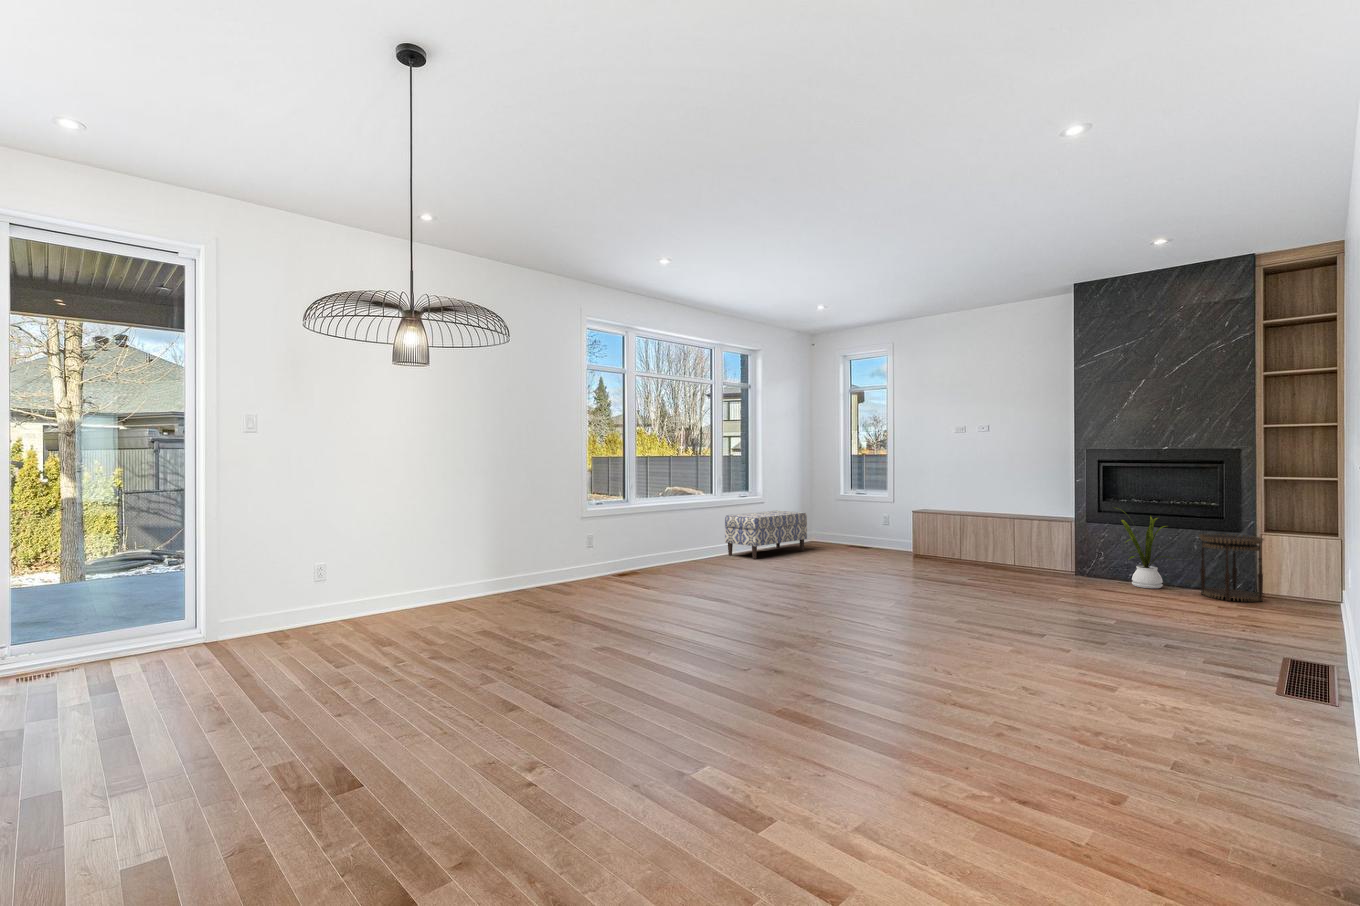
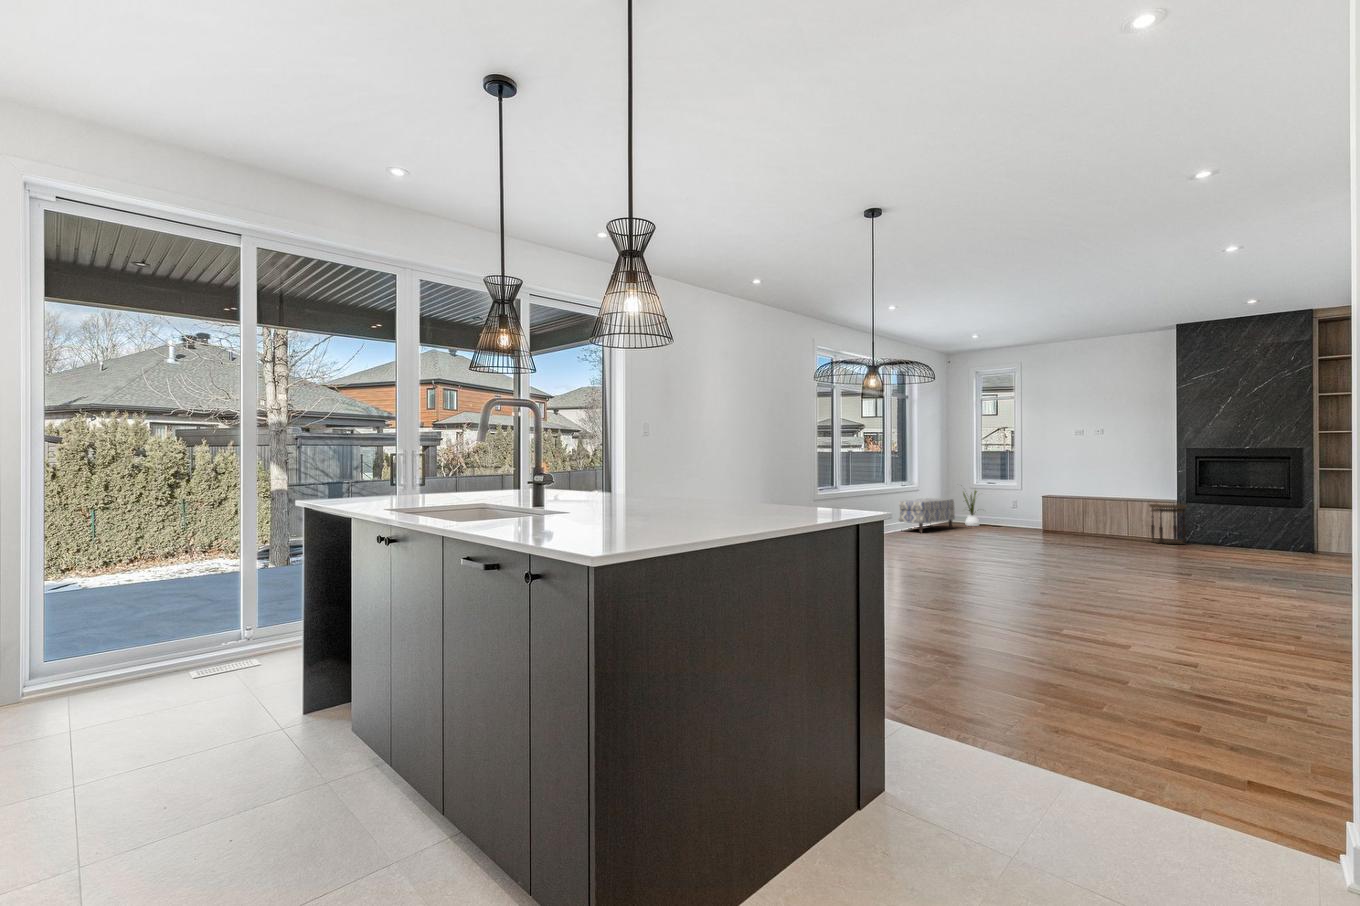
house plant: present [1120,509,1172,588] -> present [963,490,979,526]
side table: present [1199,534,1264,601] -> present [1149,504,1187,544]

